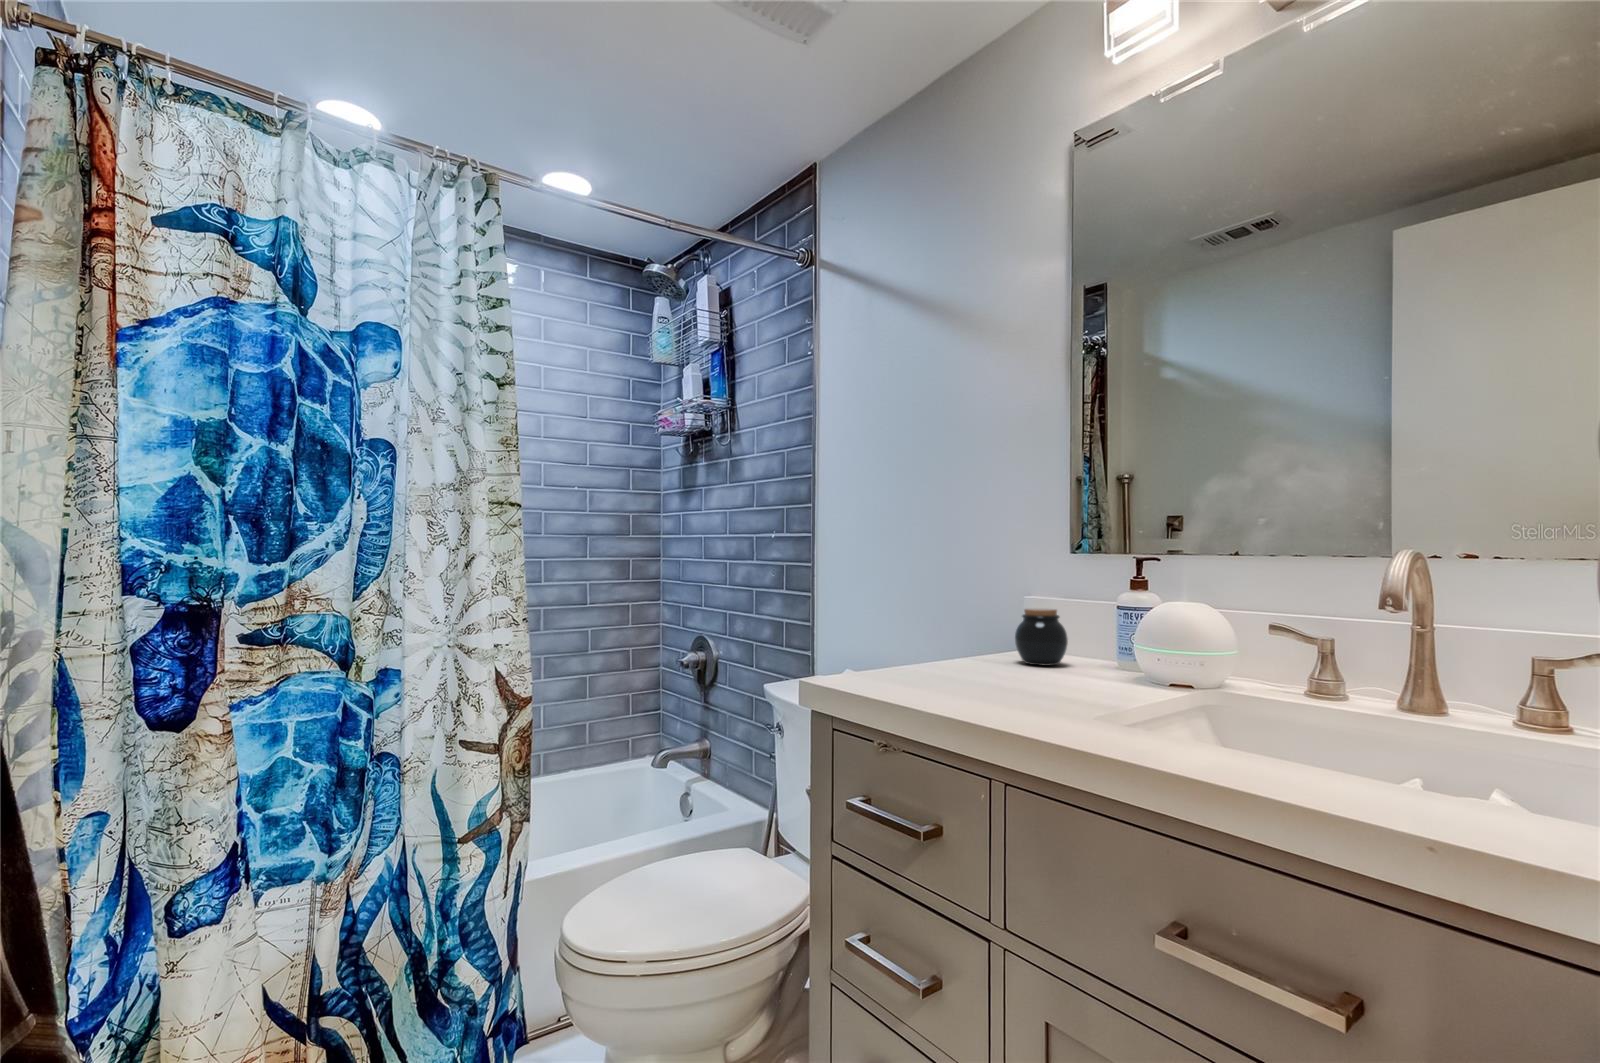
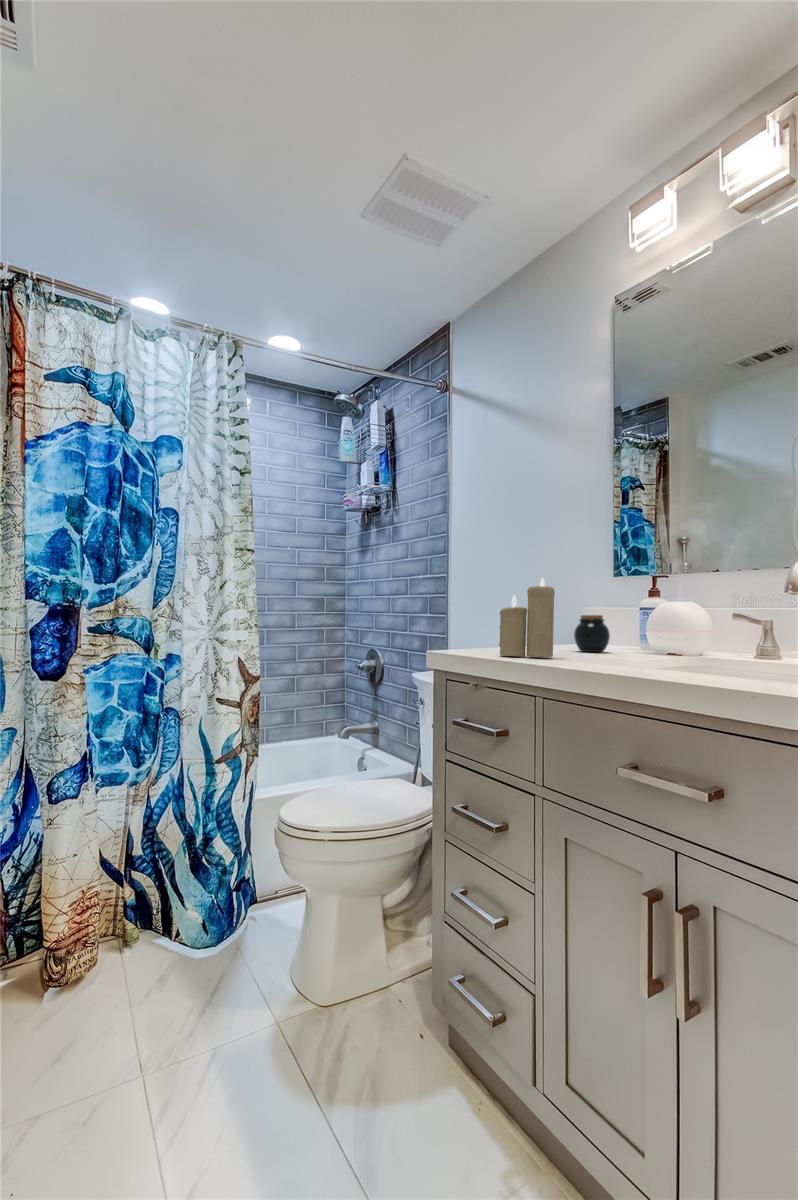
candle: none [918,567,1005,696] -> present [499,578,555,657]

